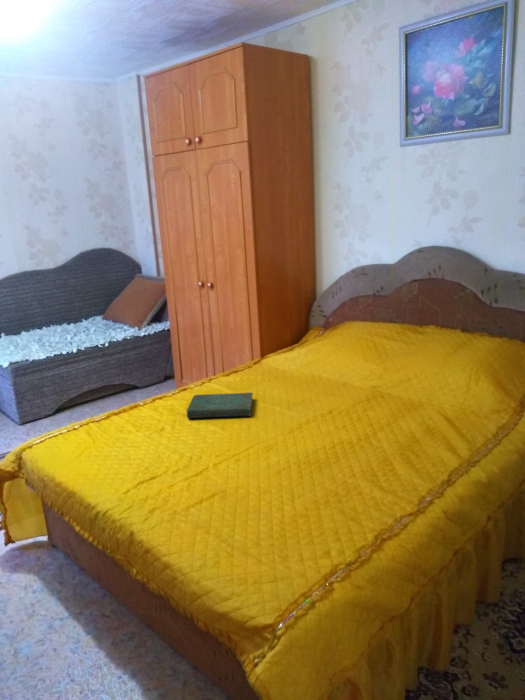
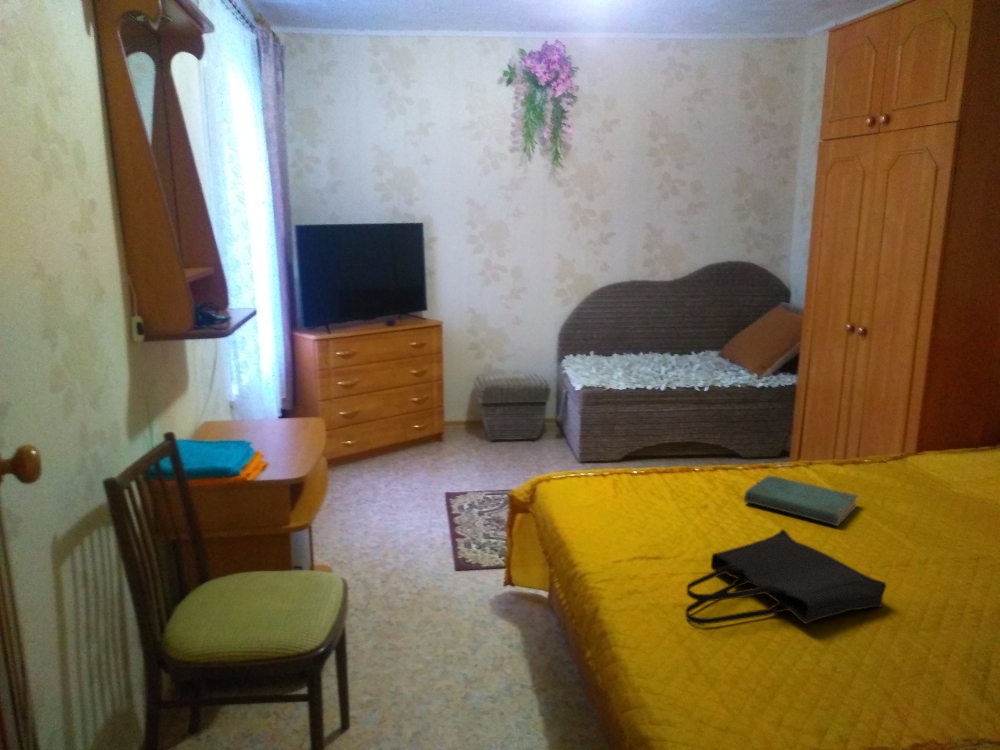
tote bag: none [193,429,301,513] -> present [685,530,886,624]

